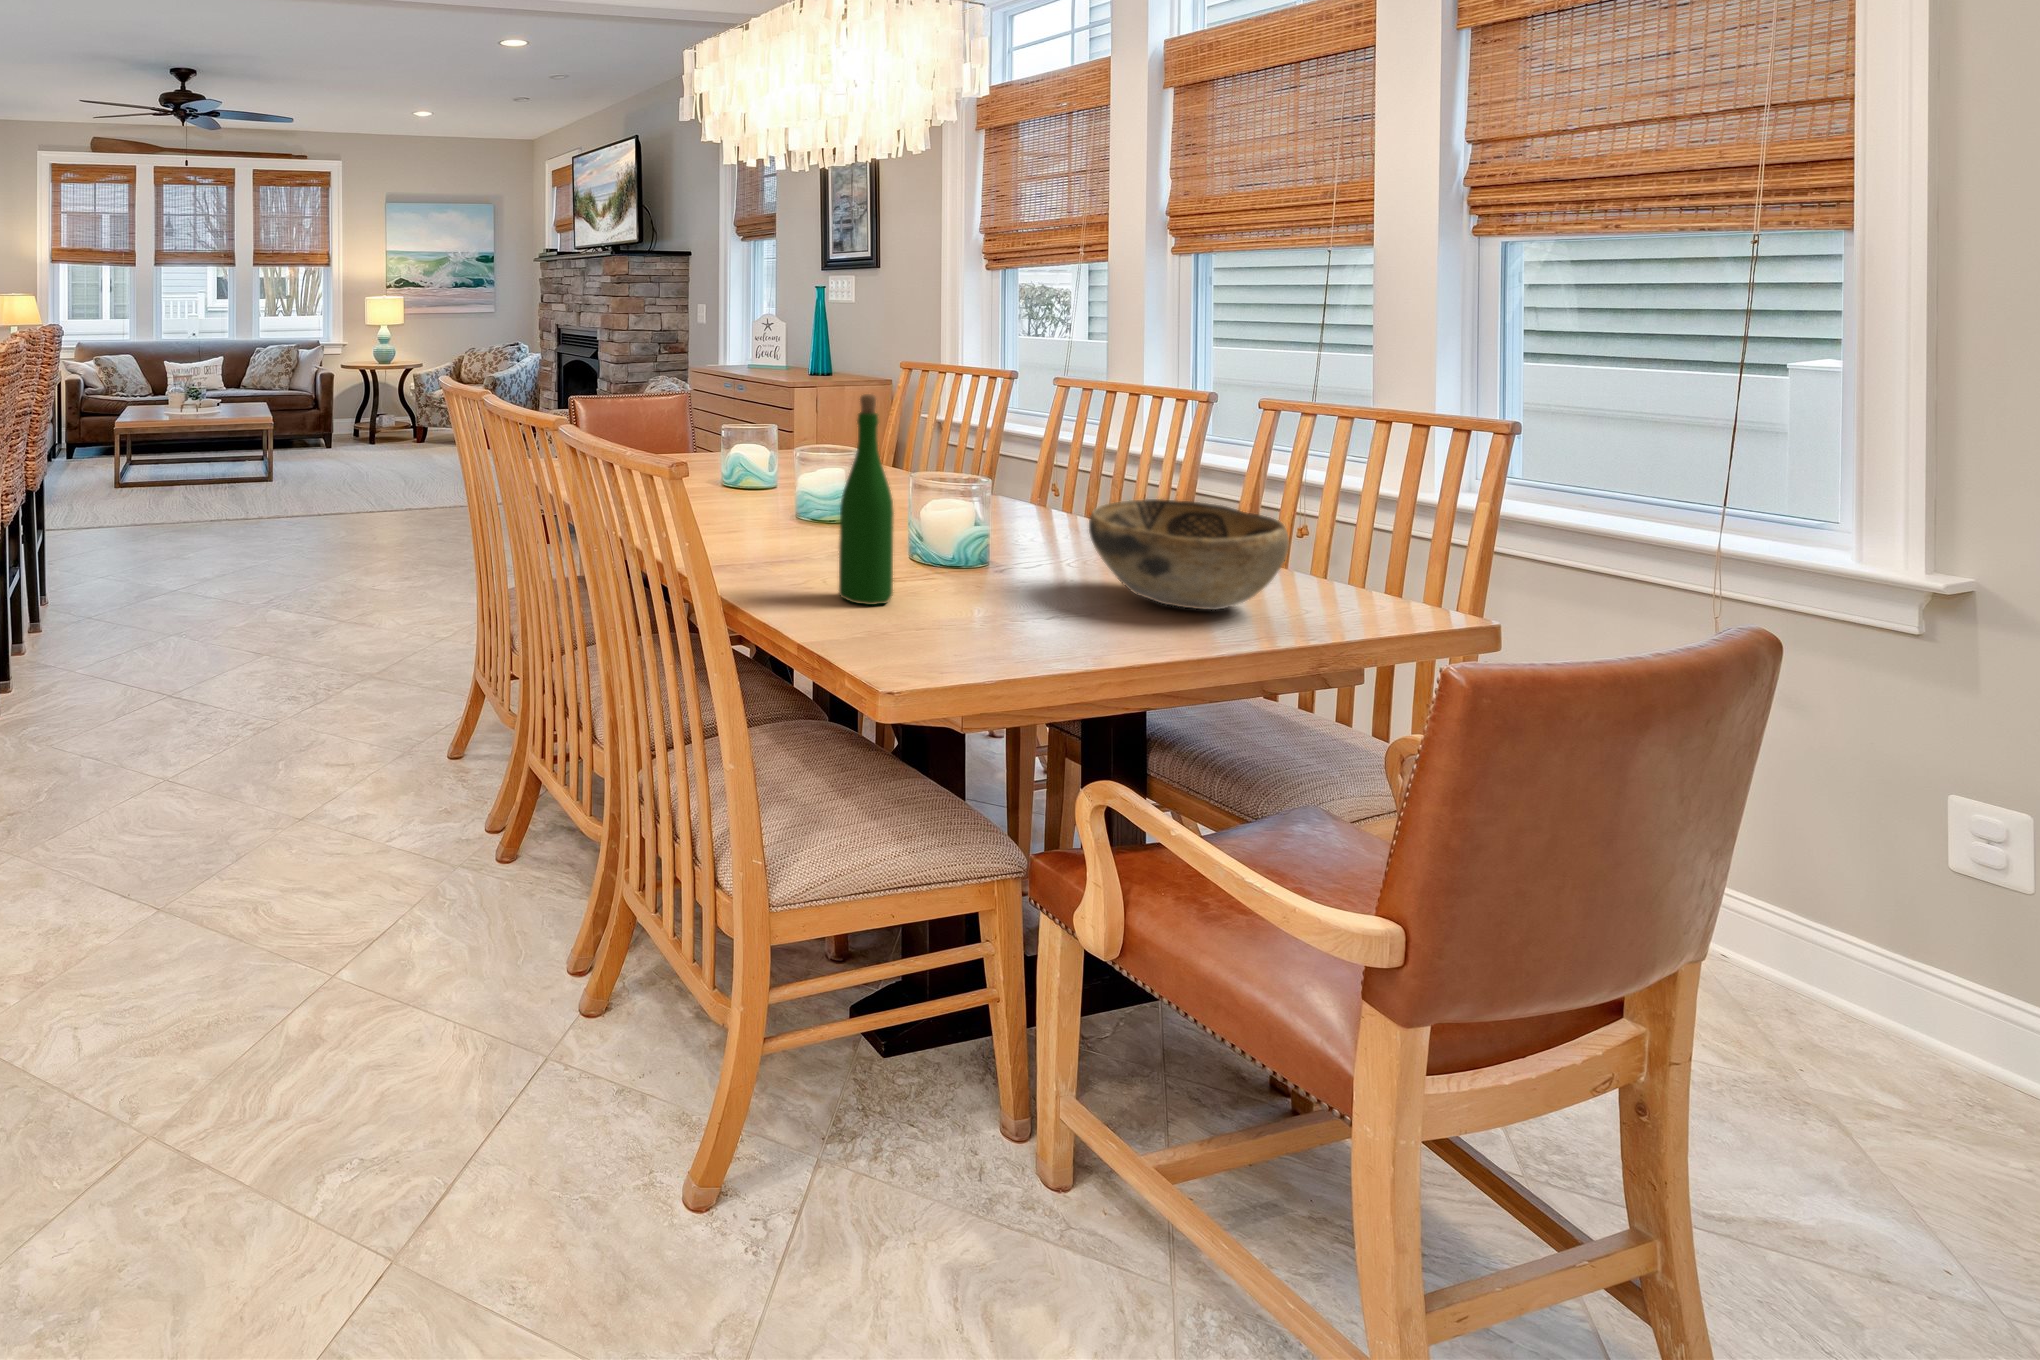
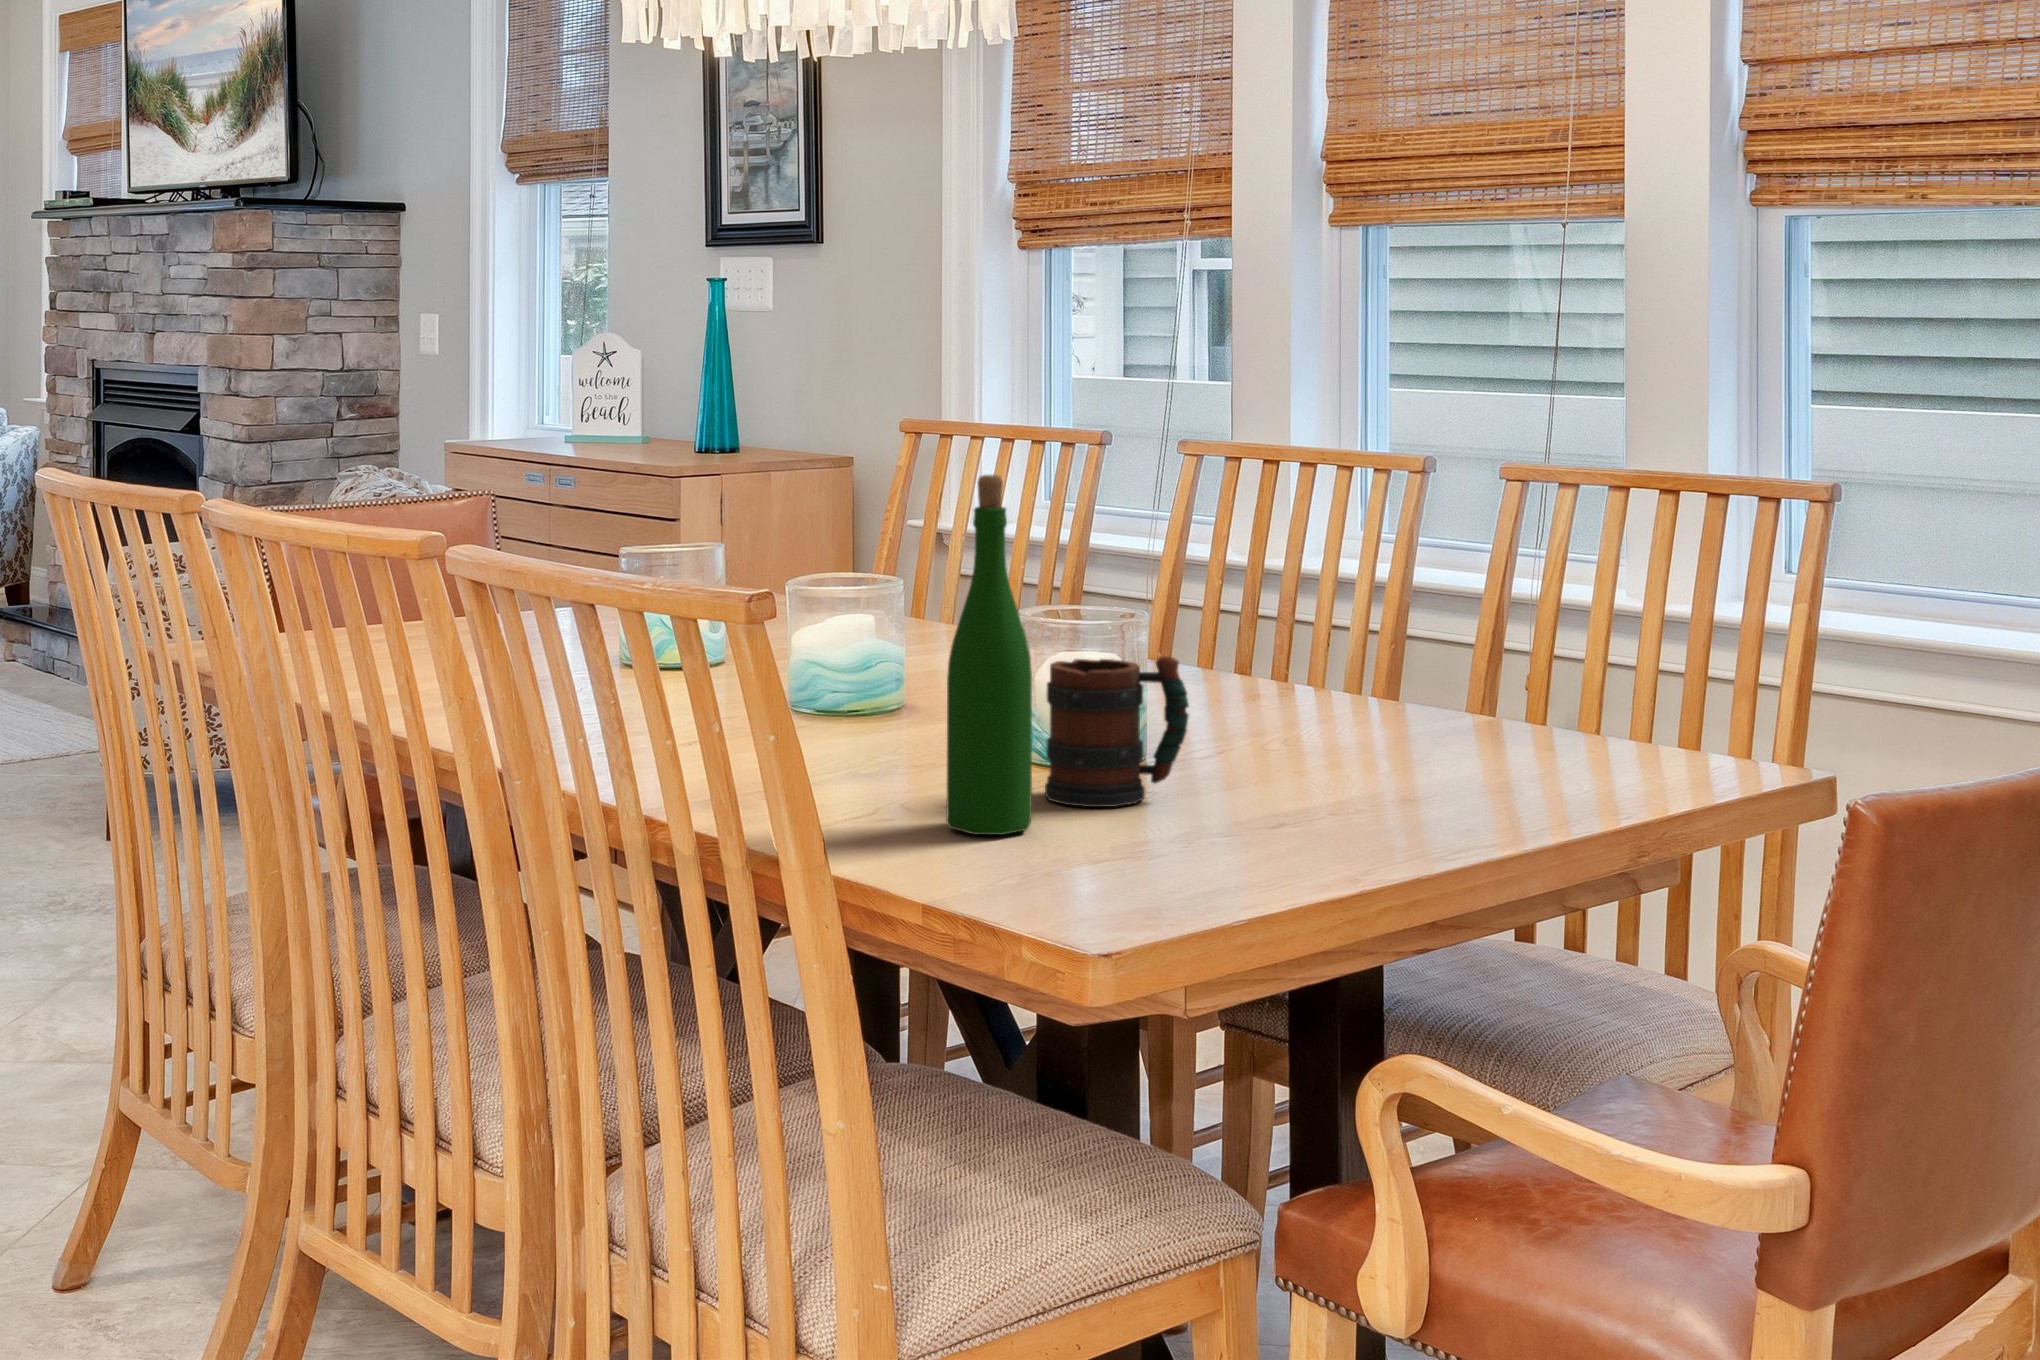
decorative bowl: present [1089,499,1289,610] -> none [1310,630,1586,794]
mug: none [912,503,1002,593] -> present [1045,656,1189,807]

